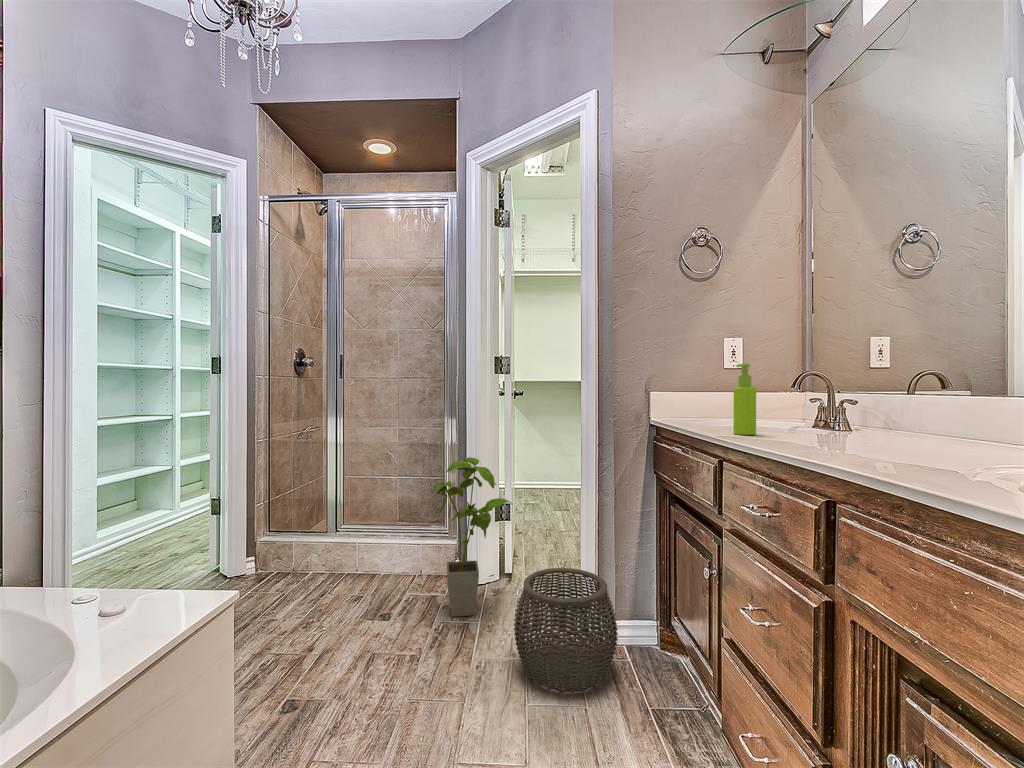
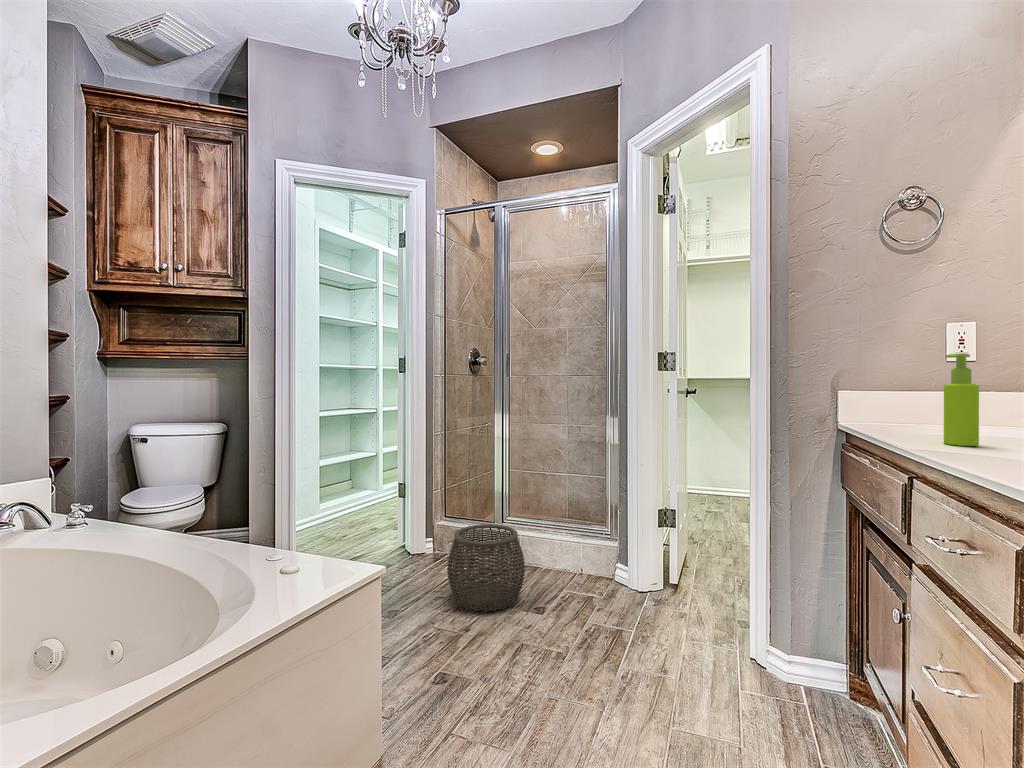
house plant: present [433,457,512,617] -> none [585,458,673,623]
woven basket: present [514,568,618,692] -> present [447,524,525,612]

